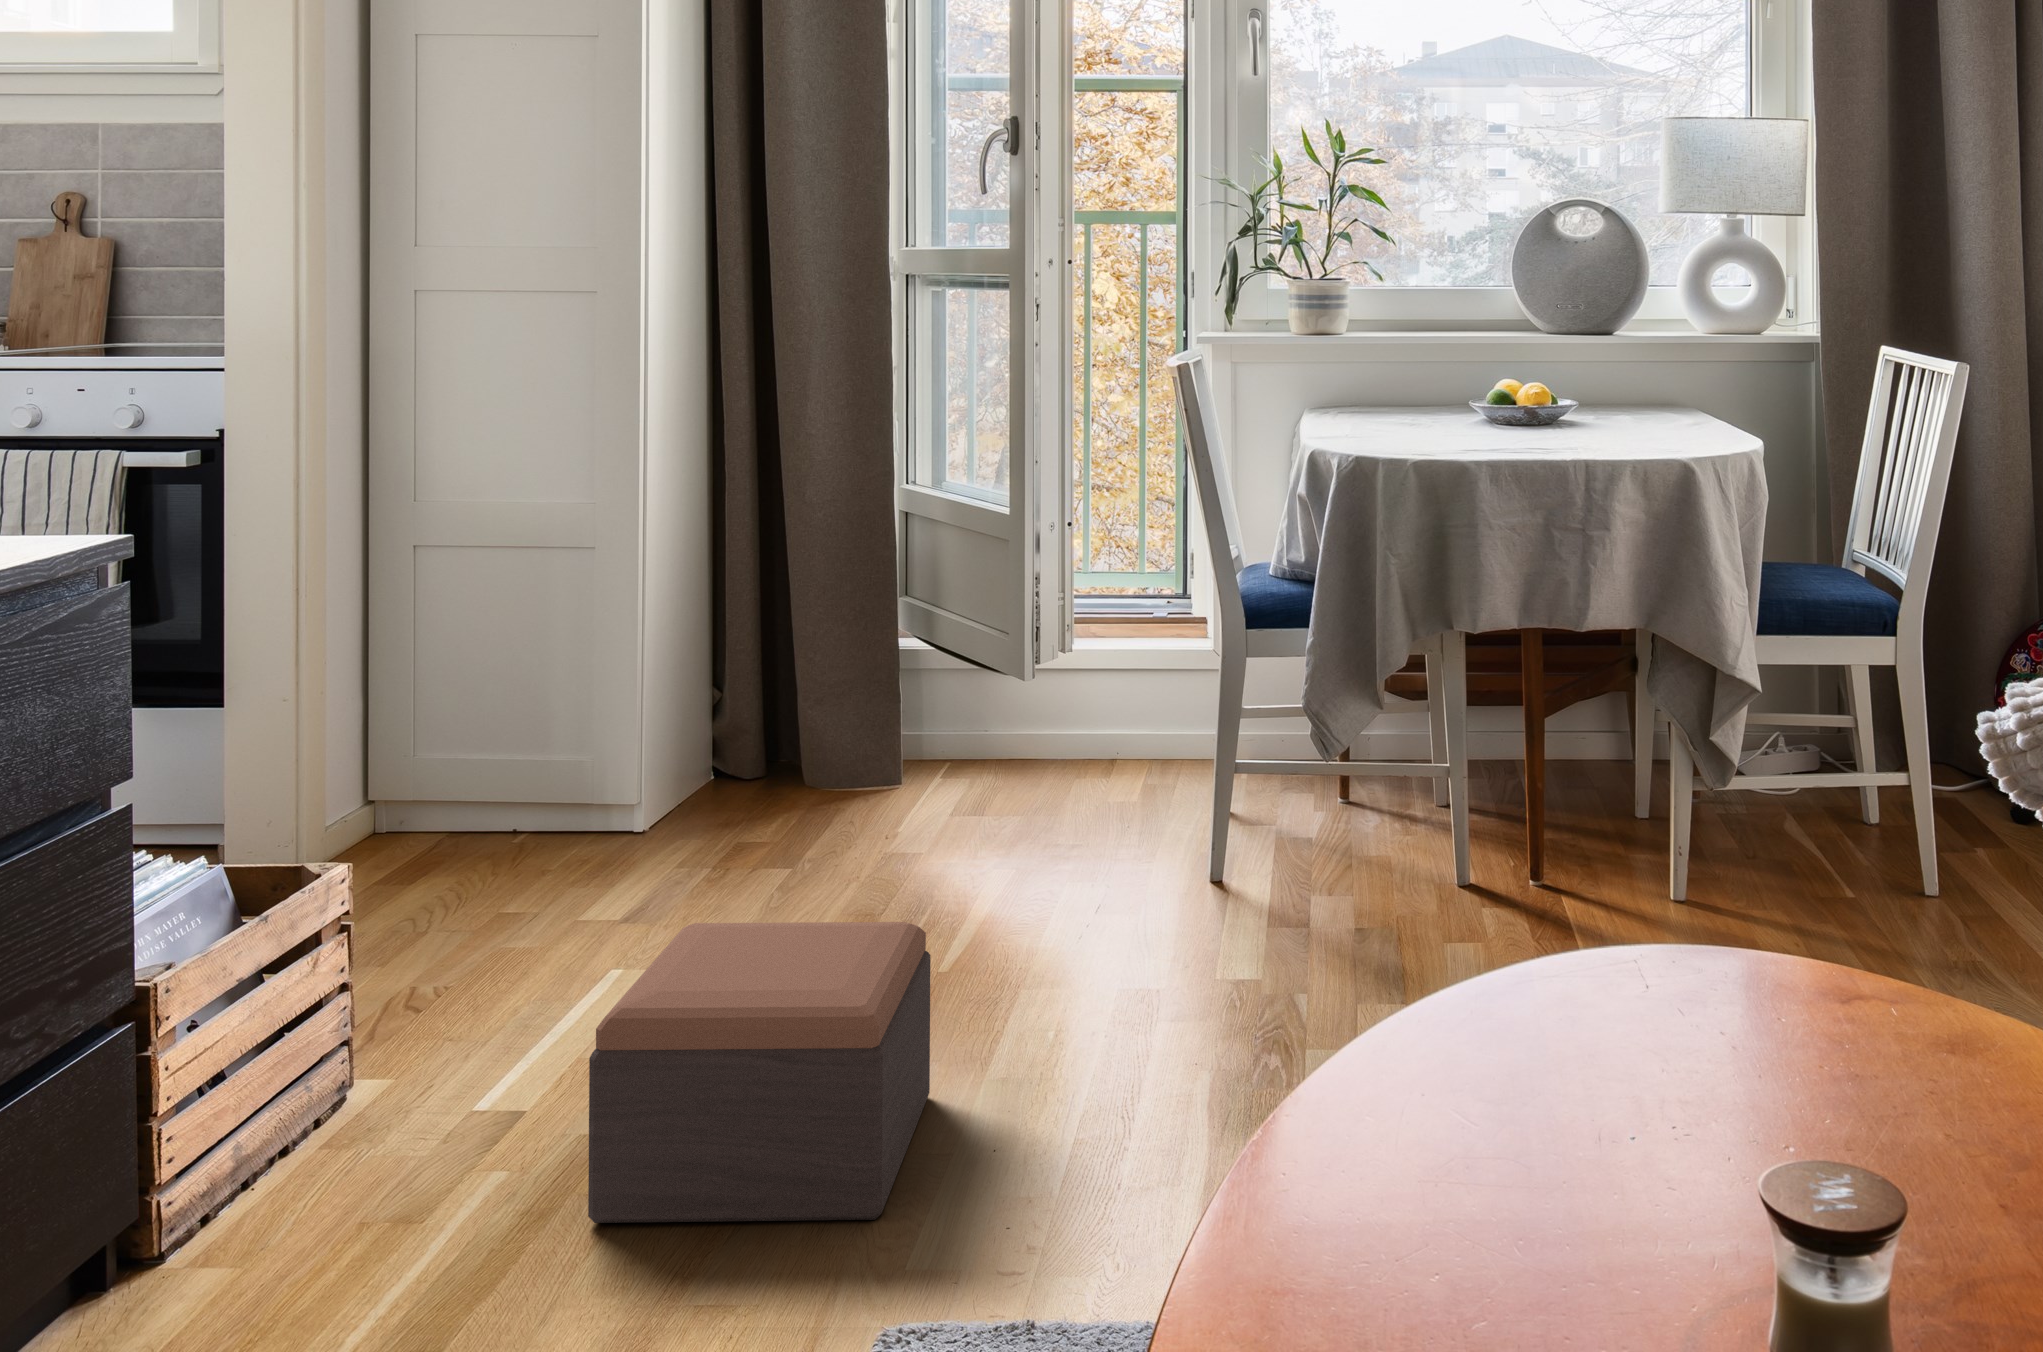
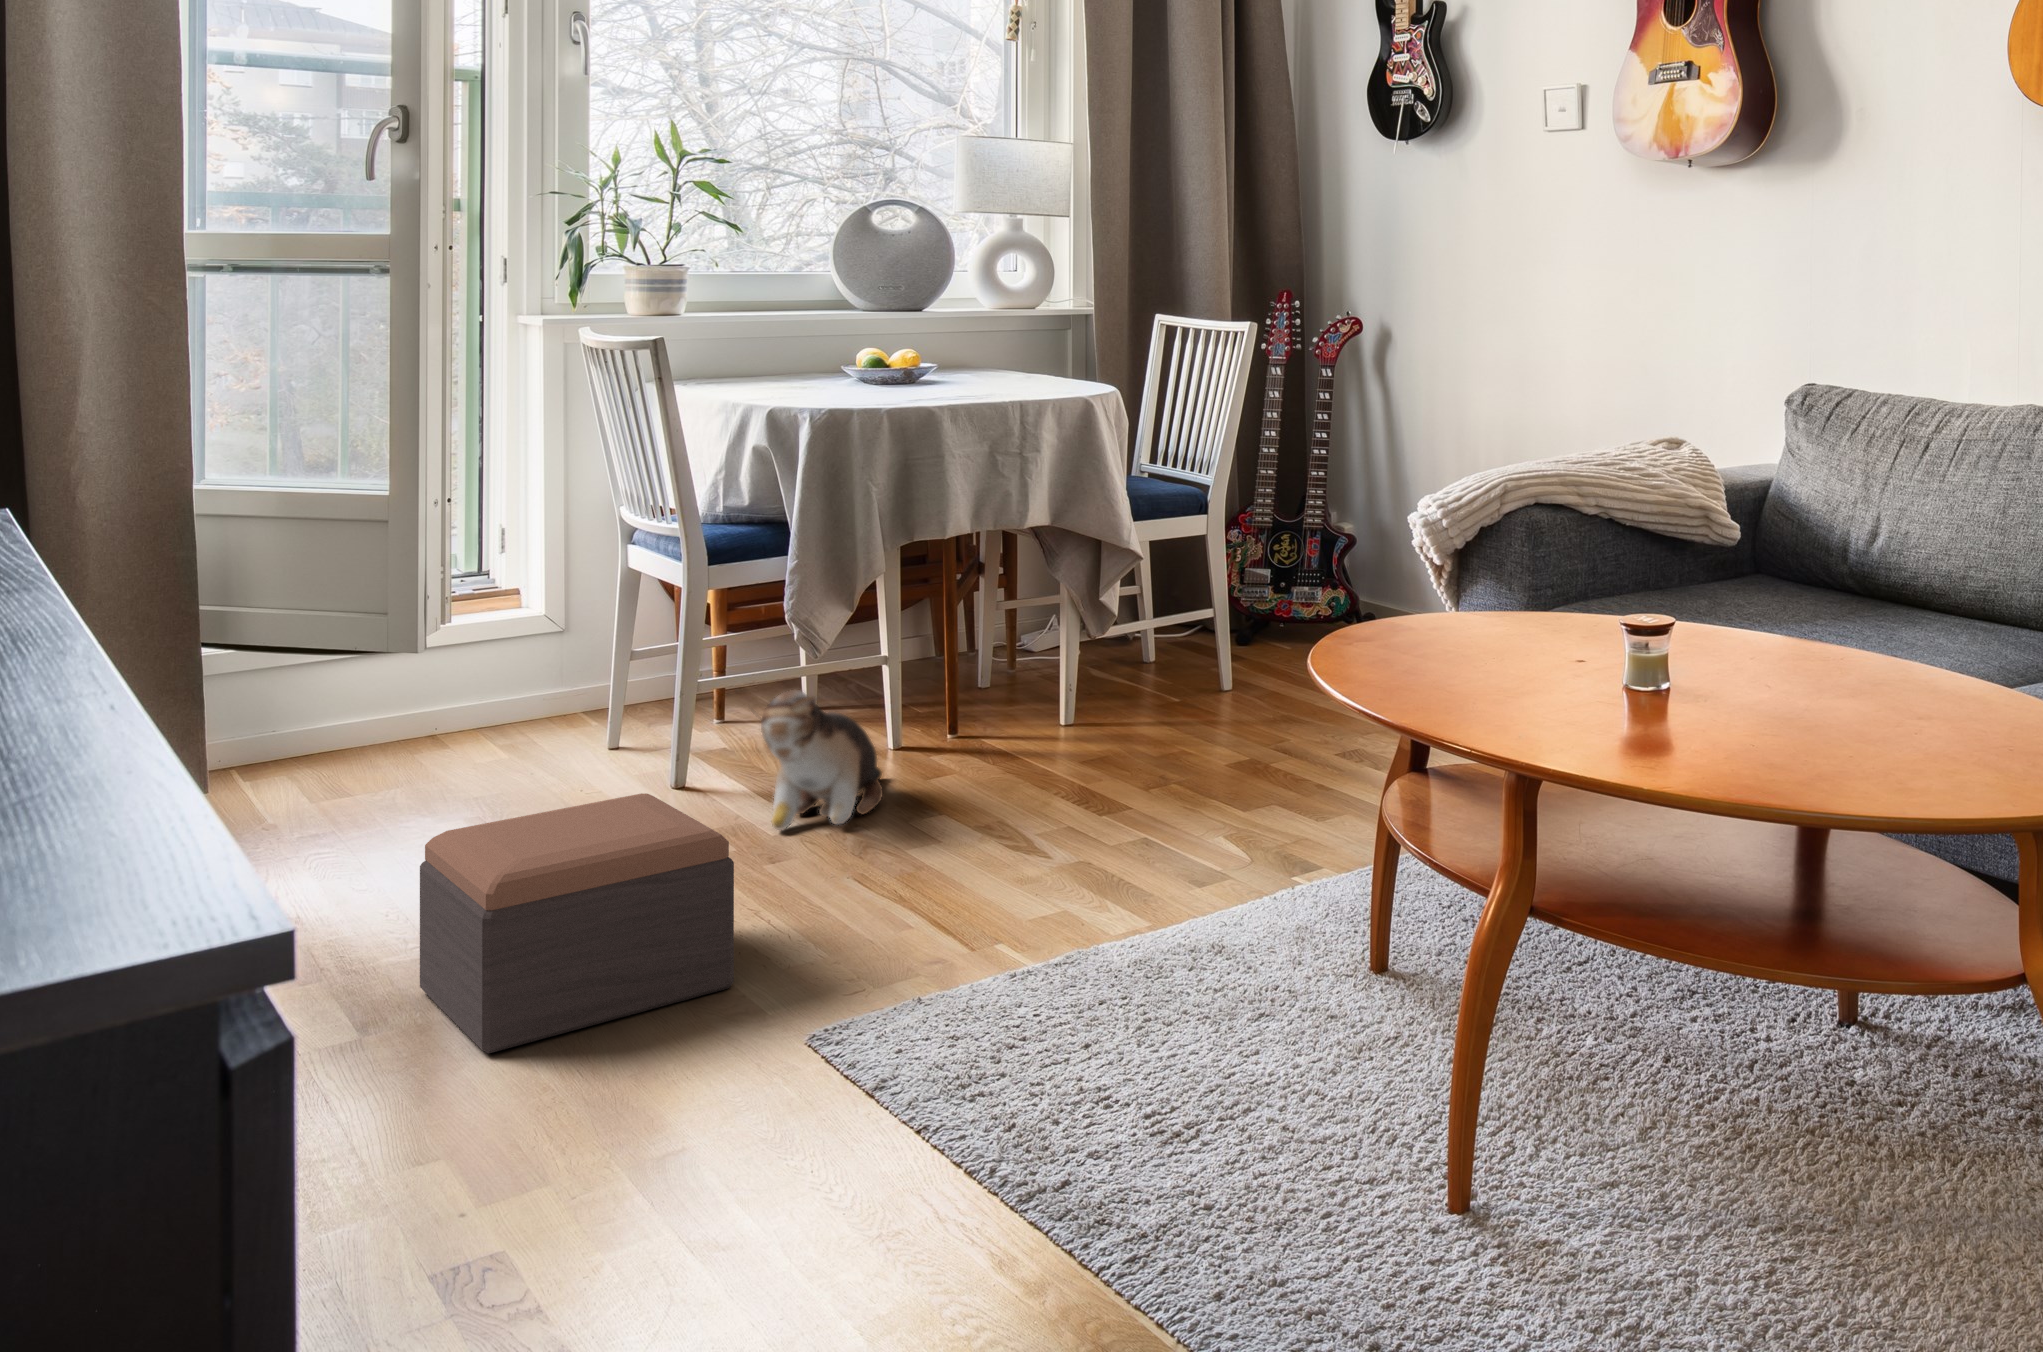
plush toy: none [1139,809,1380,992] -> present [750,690,883,830]

